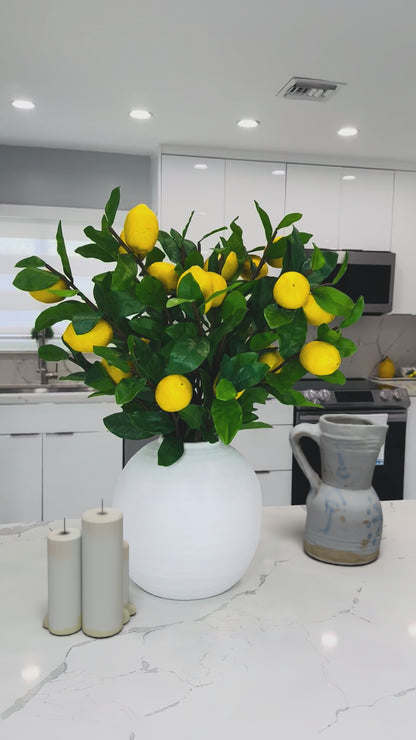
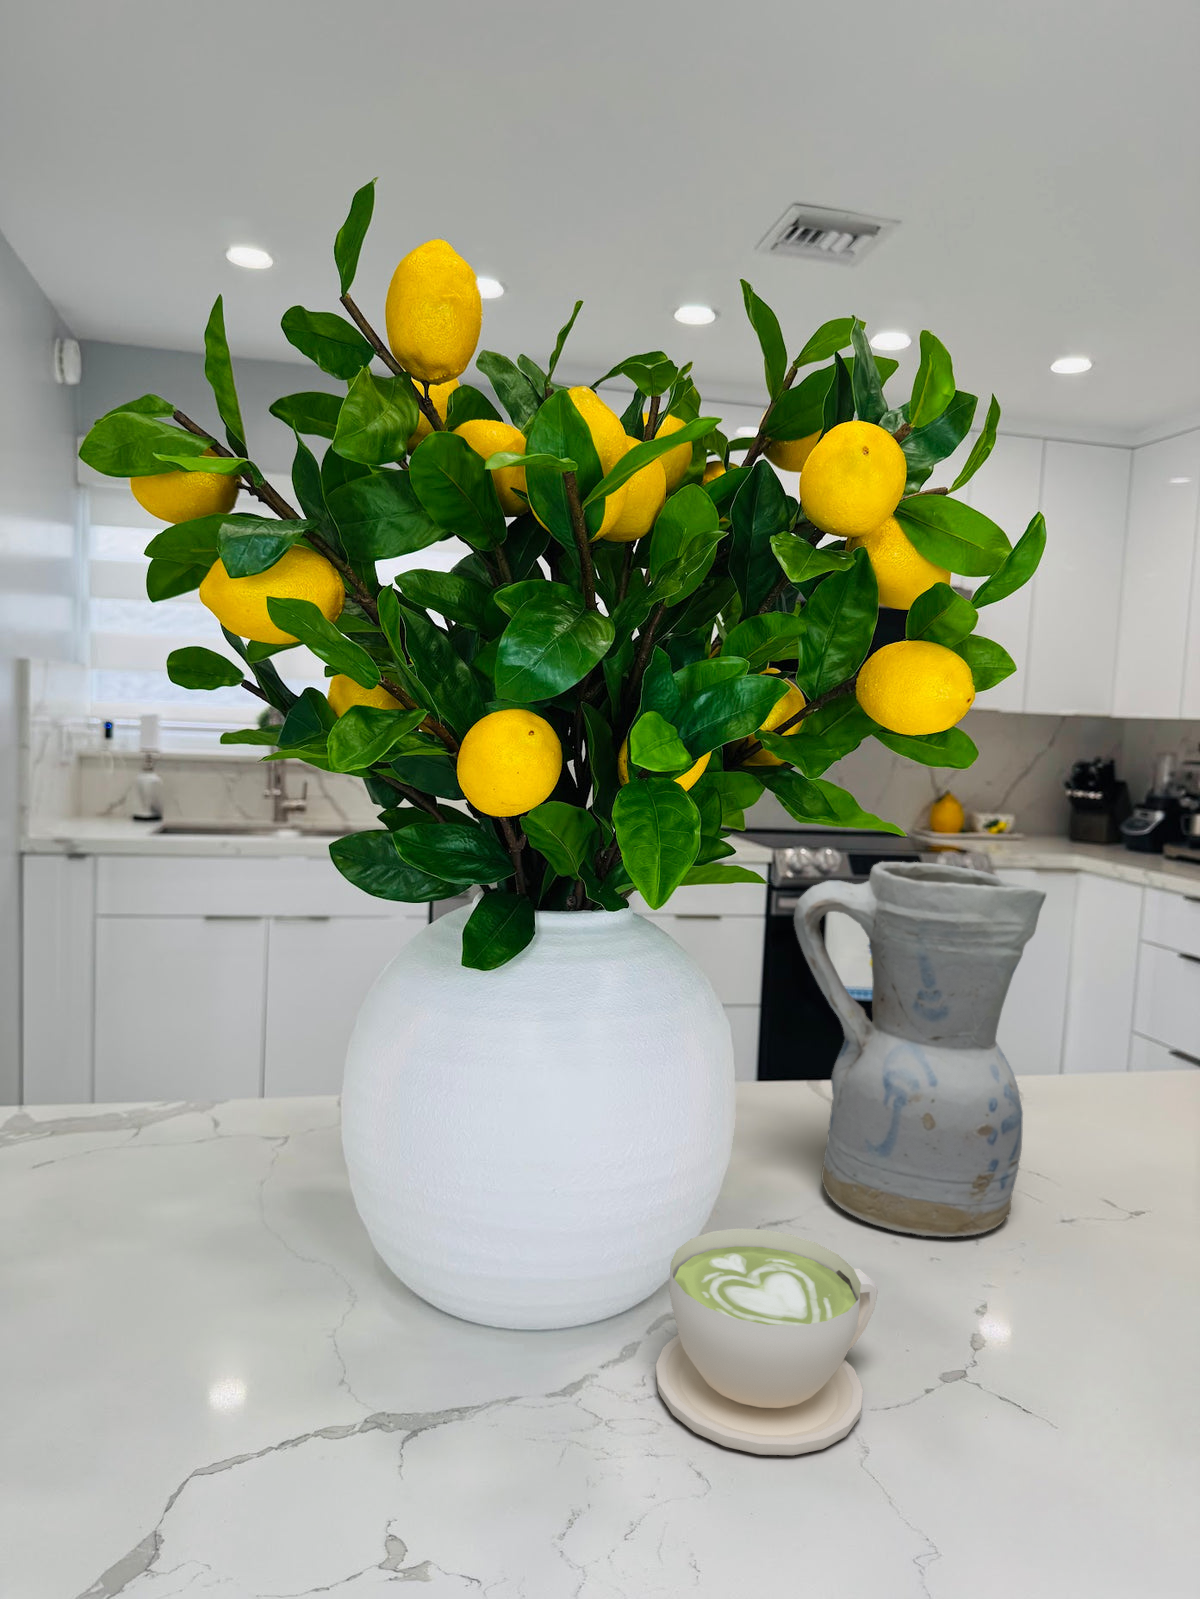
candle: present [42,499,136,637] -> none [126,1052,391,1443]
coffee cup: none [234,560,316,637] -> present [656,1229,878,1455]

